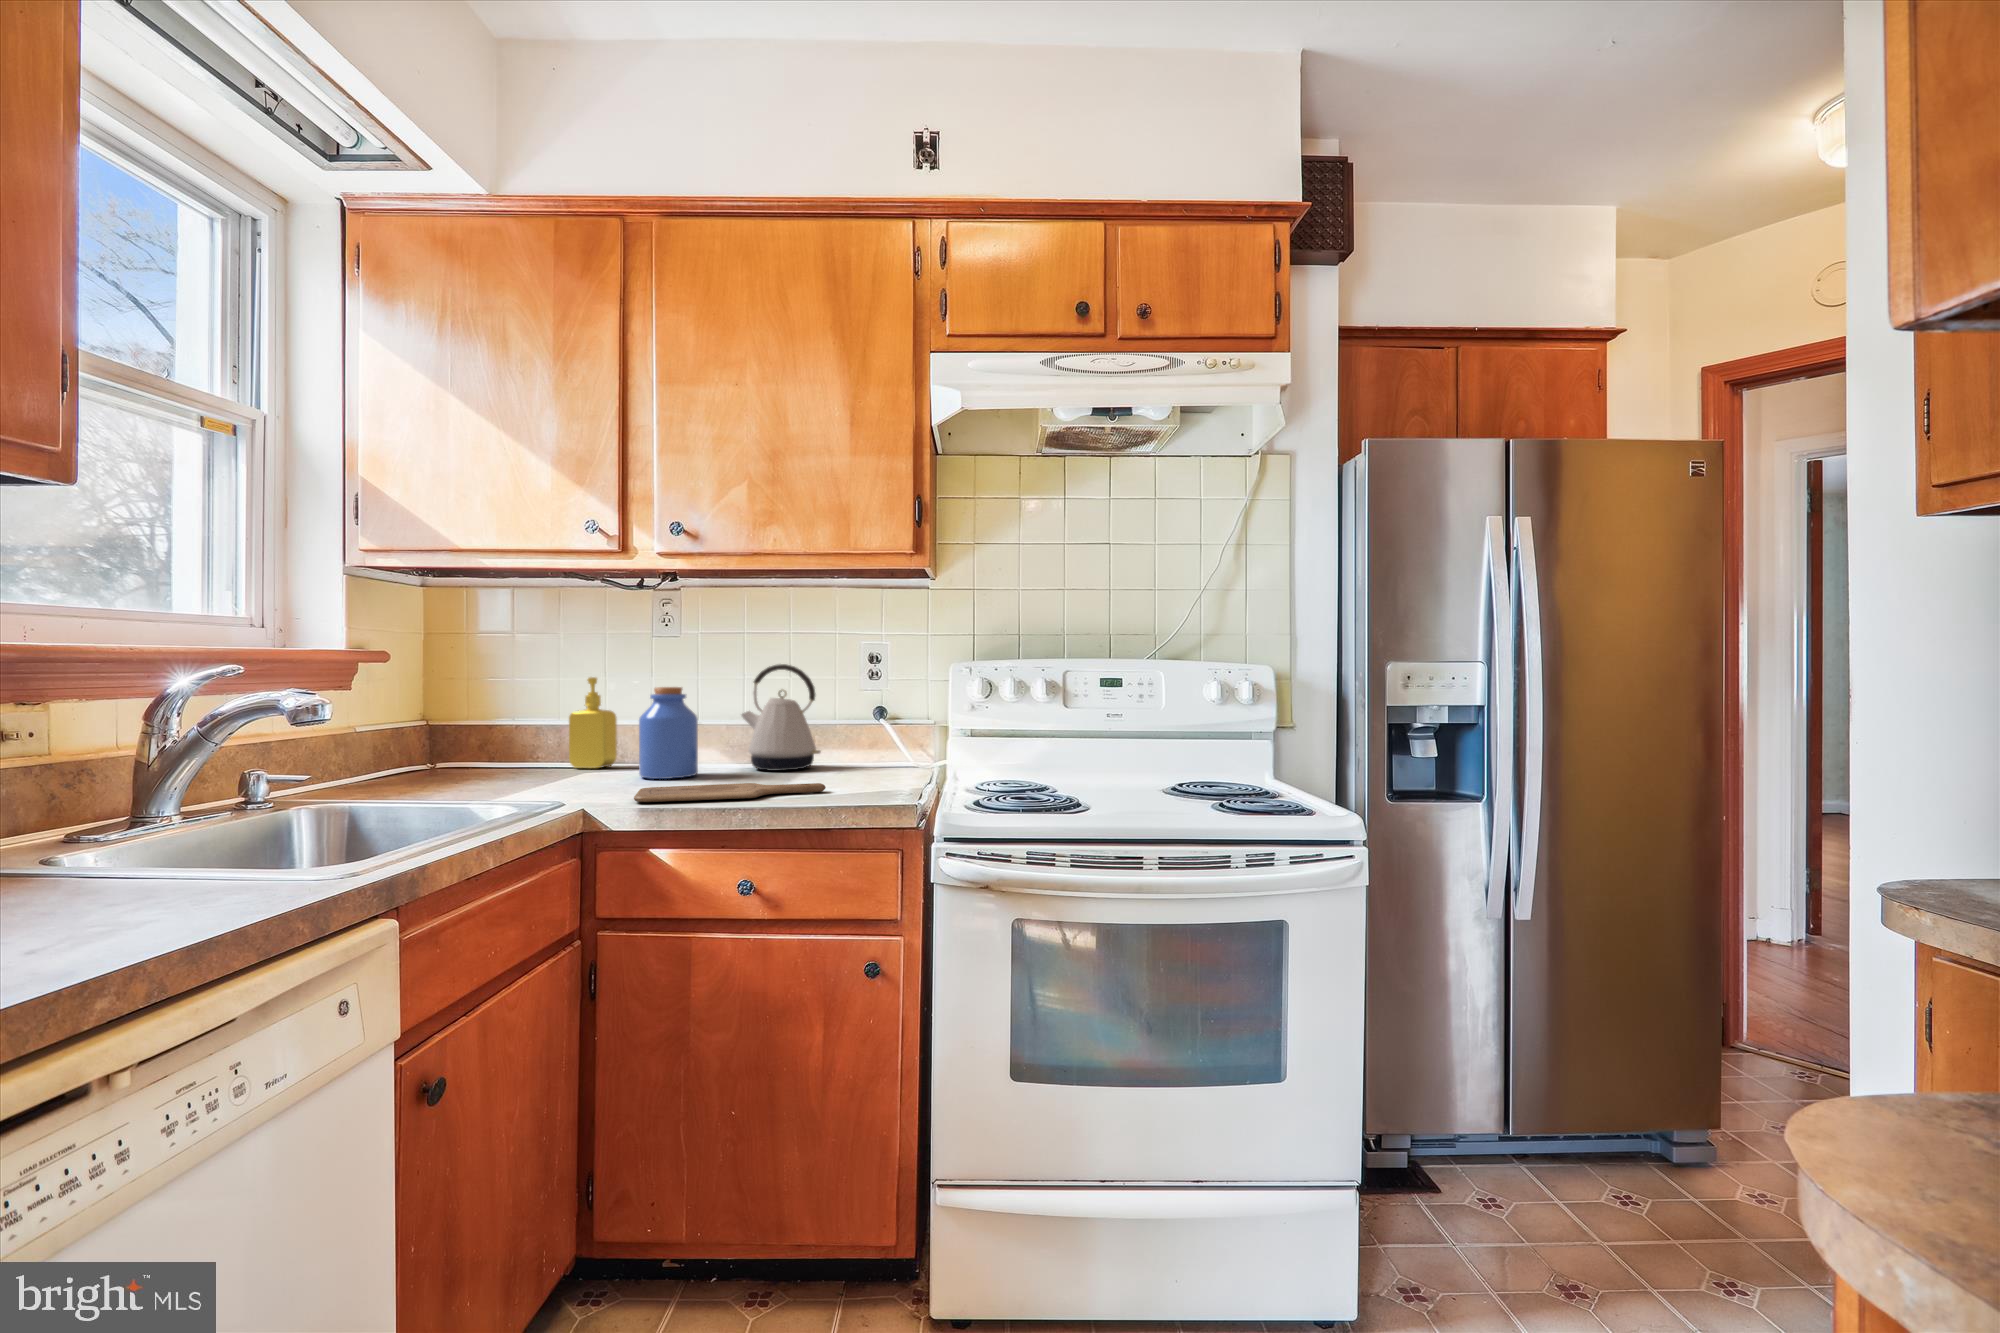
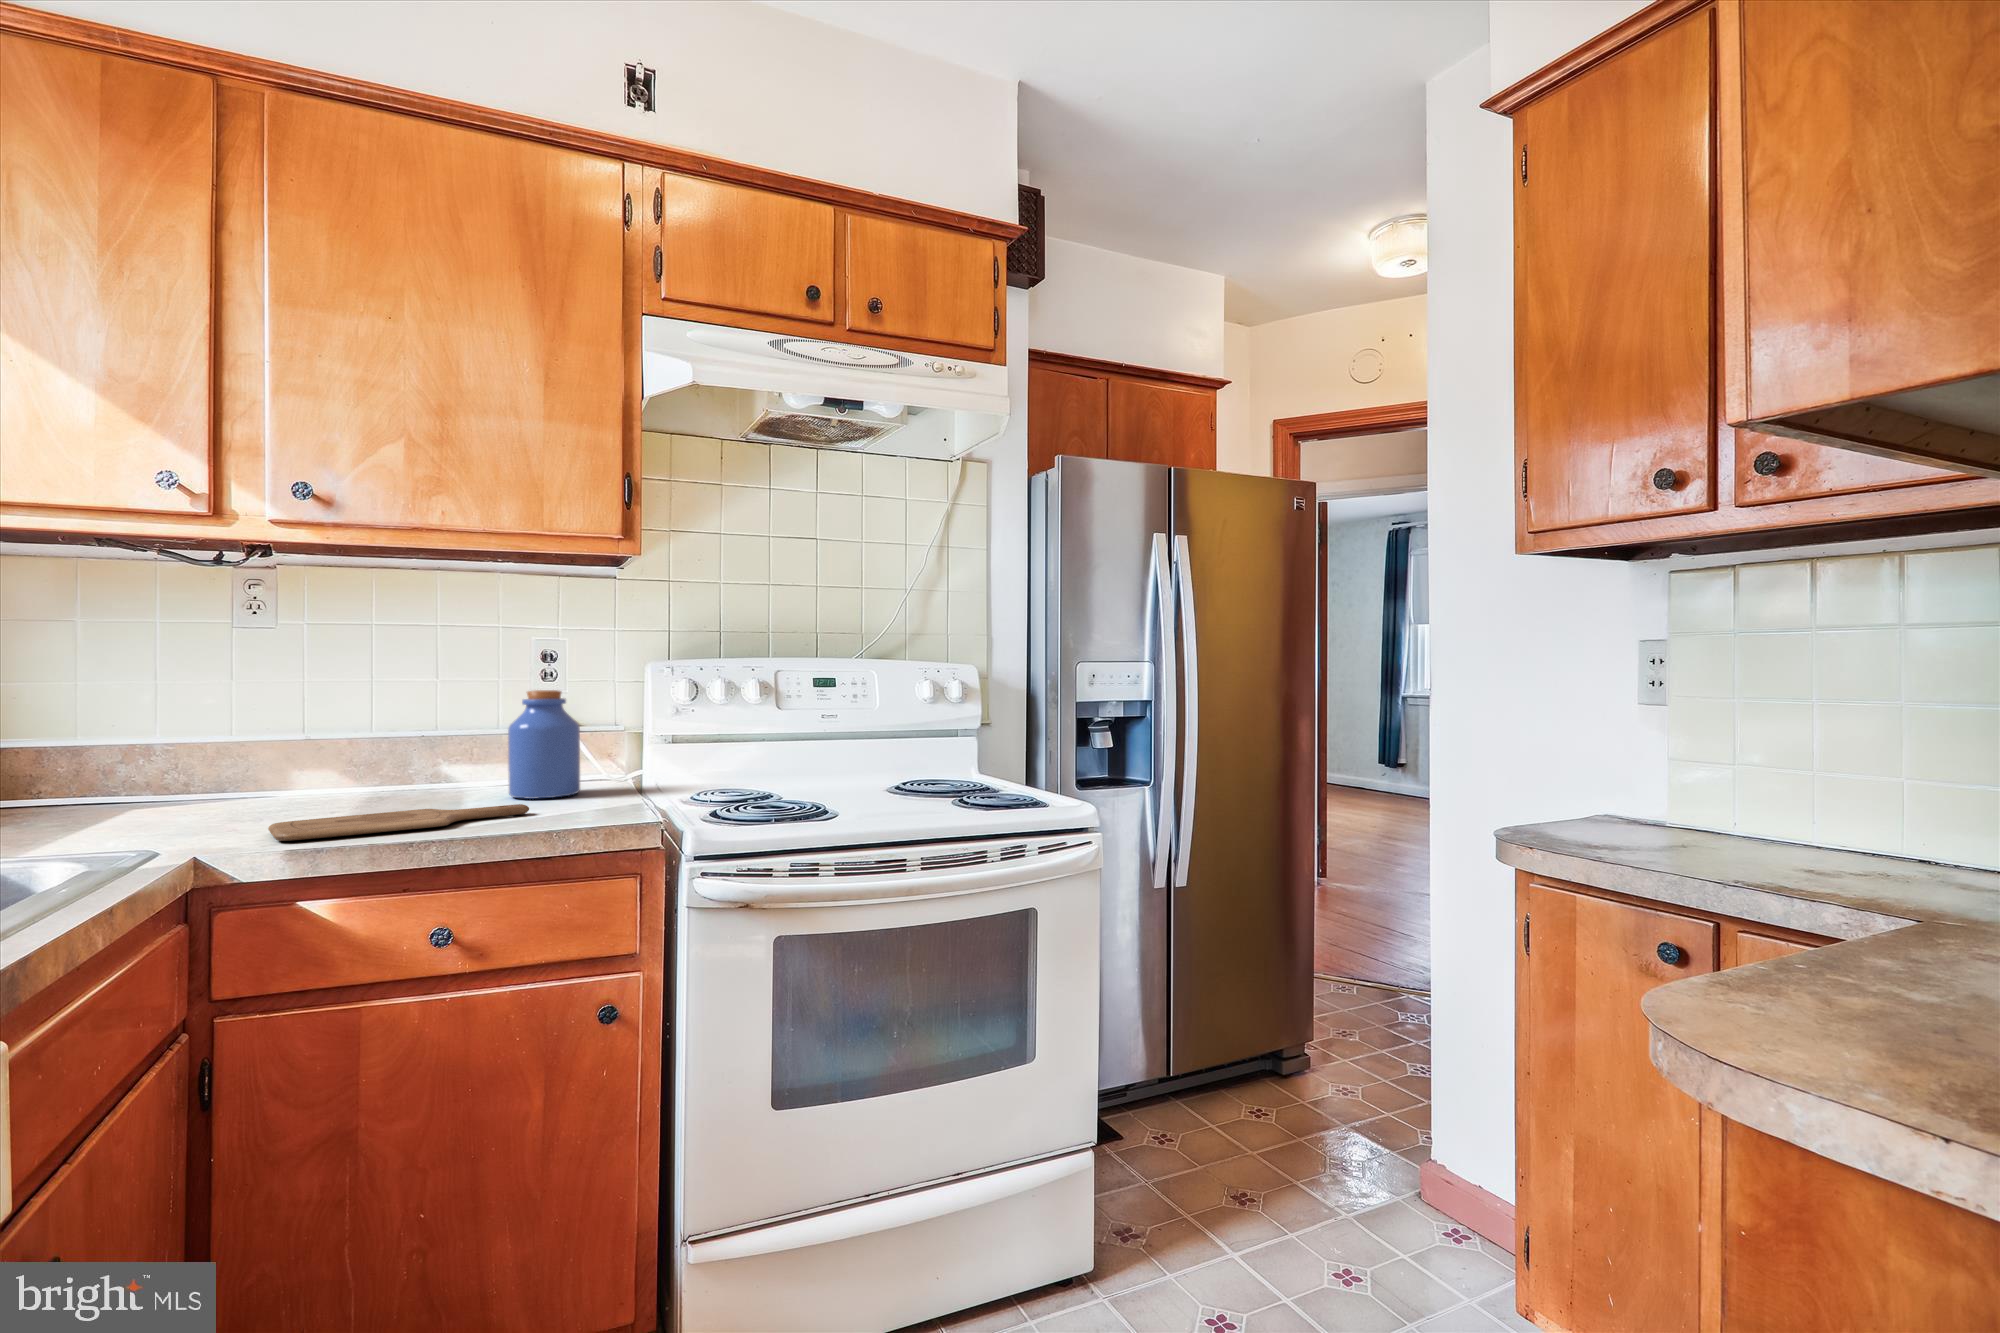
kettle: present [742,664,821,771] -> none [371,664,485,793]
soap dispenser: present [569,677,617,769] -> none [96,681,174,804]
jar: present [639,687,698,779] -> present [508,690,580,799]

